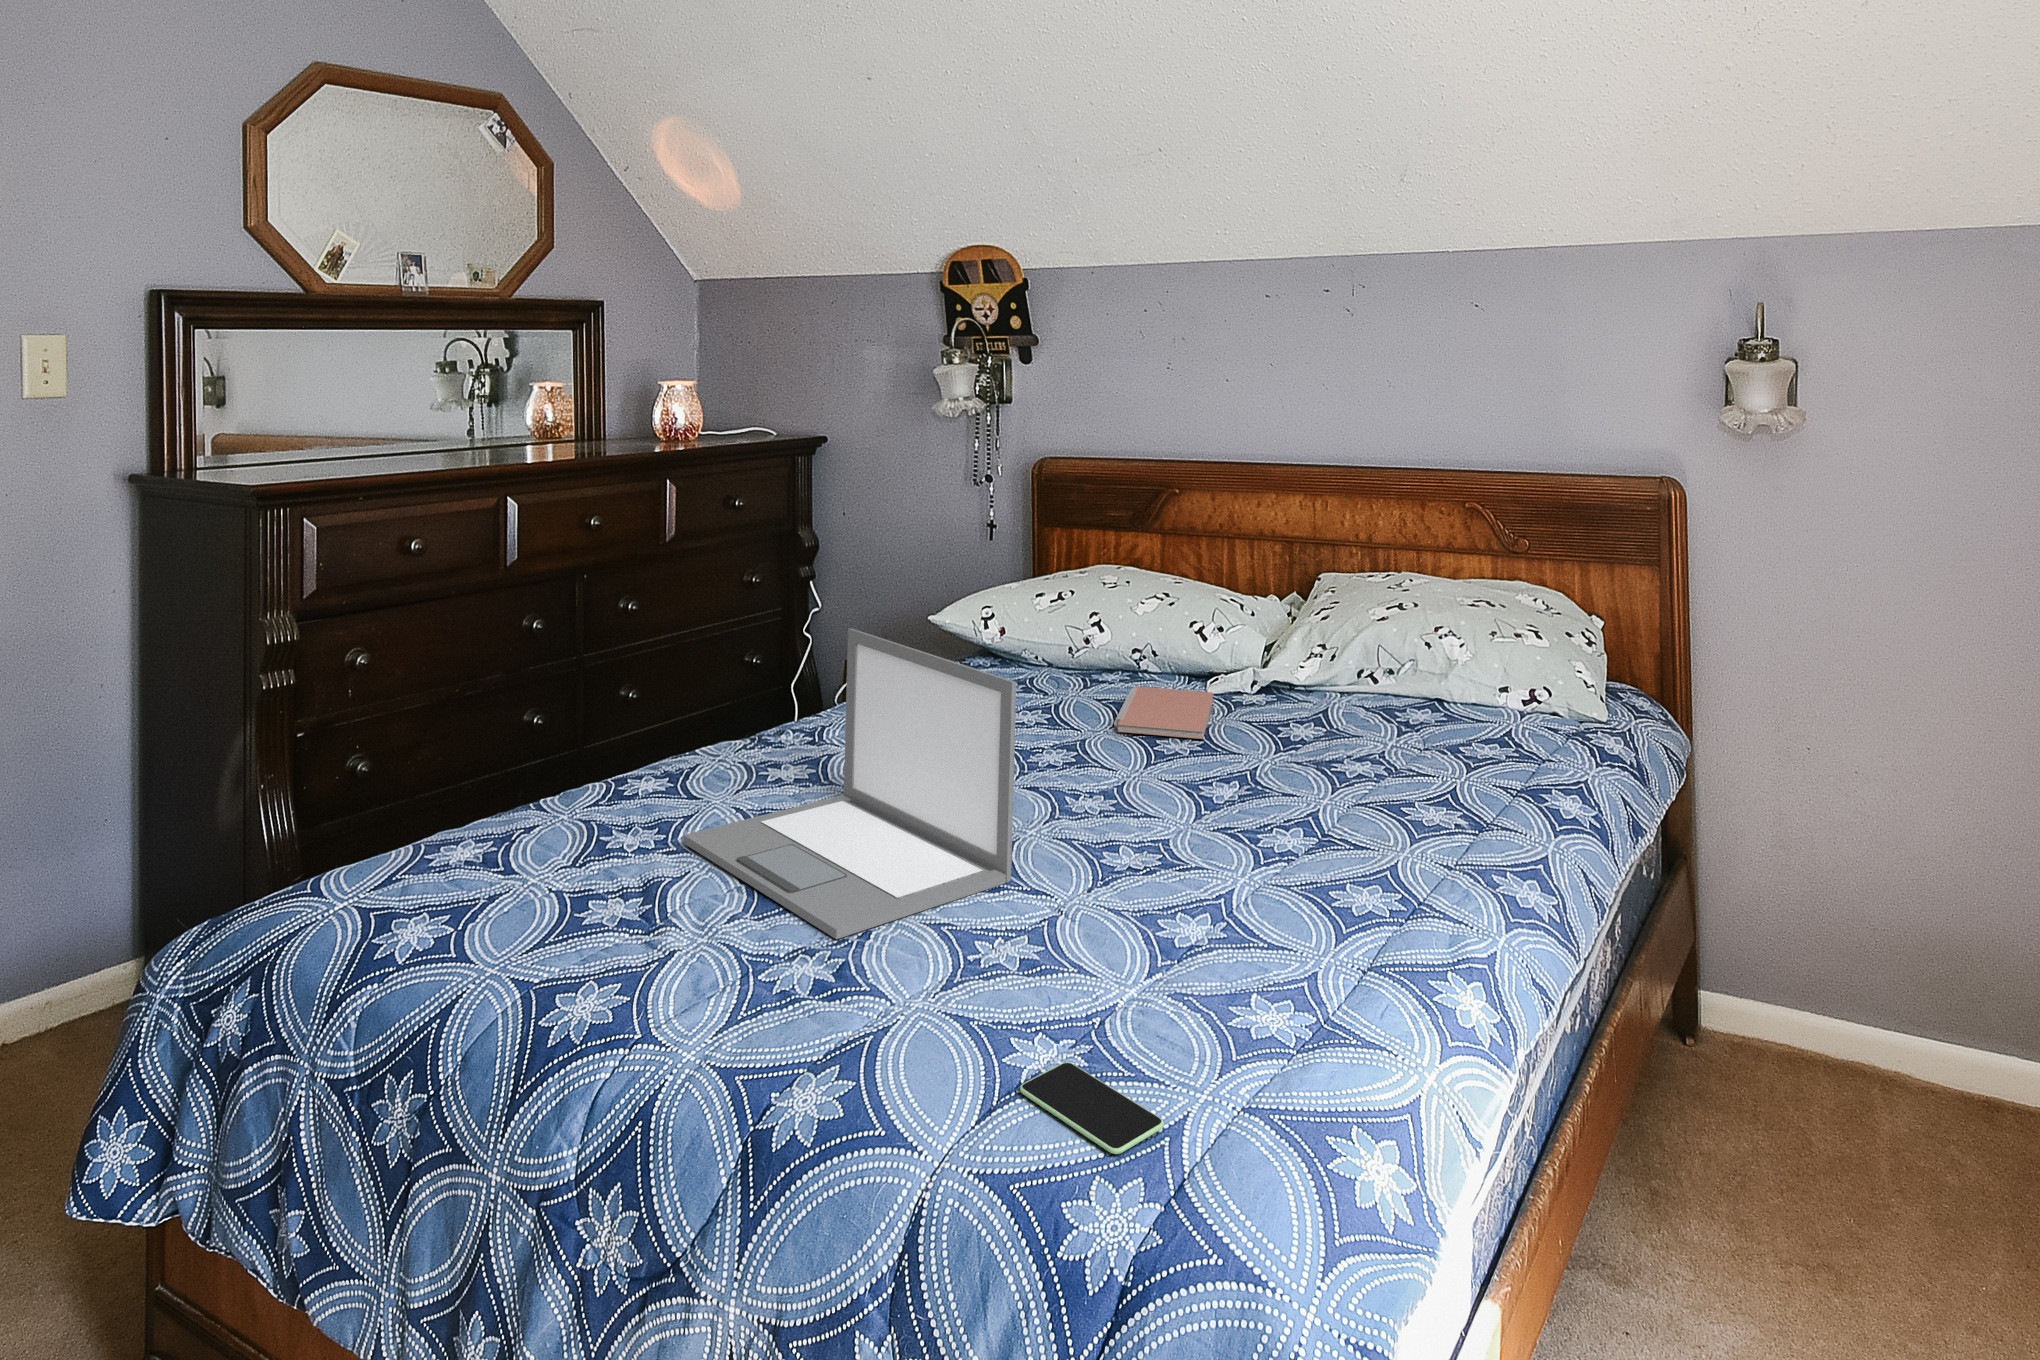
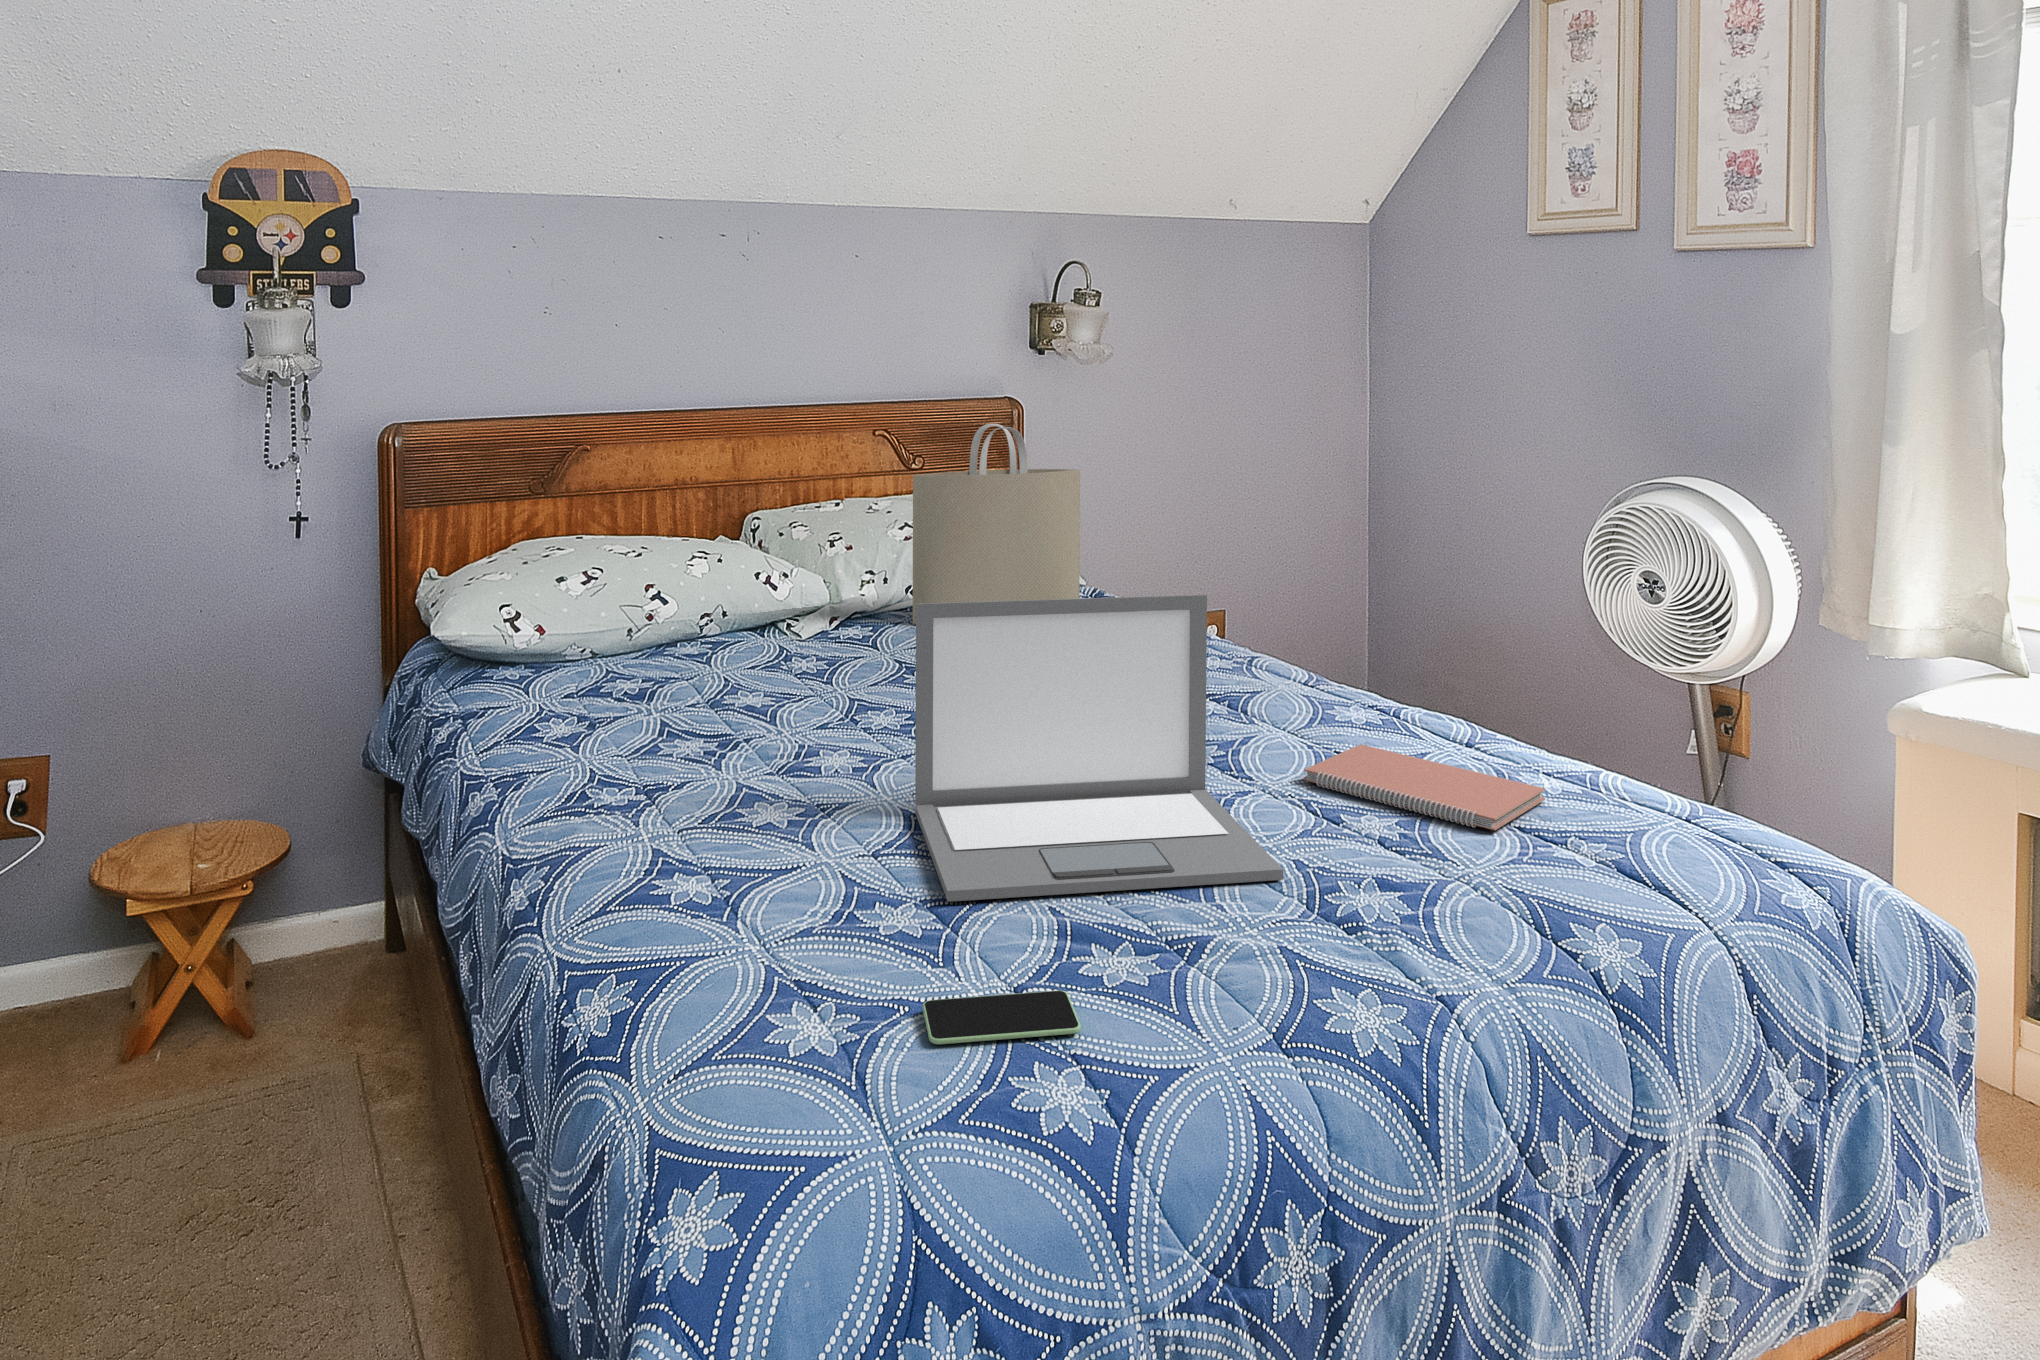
tote bag: none [1315,514,1498,745] -> present [913,423,1080,624]
notebook: present [1114,686,1214,739] -> present [1304,744,1545,830]
smartphone: present [1020,1062,1164,1154] -> present [922,990,1081,1044]

